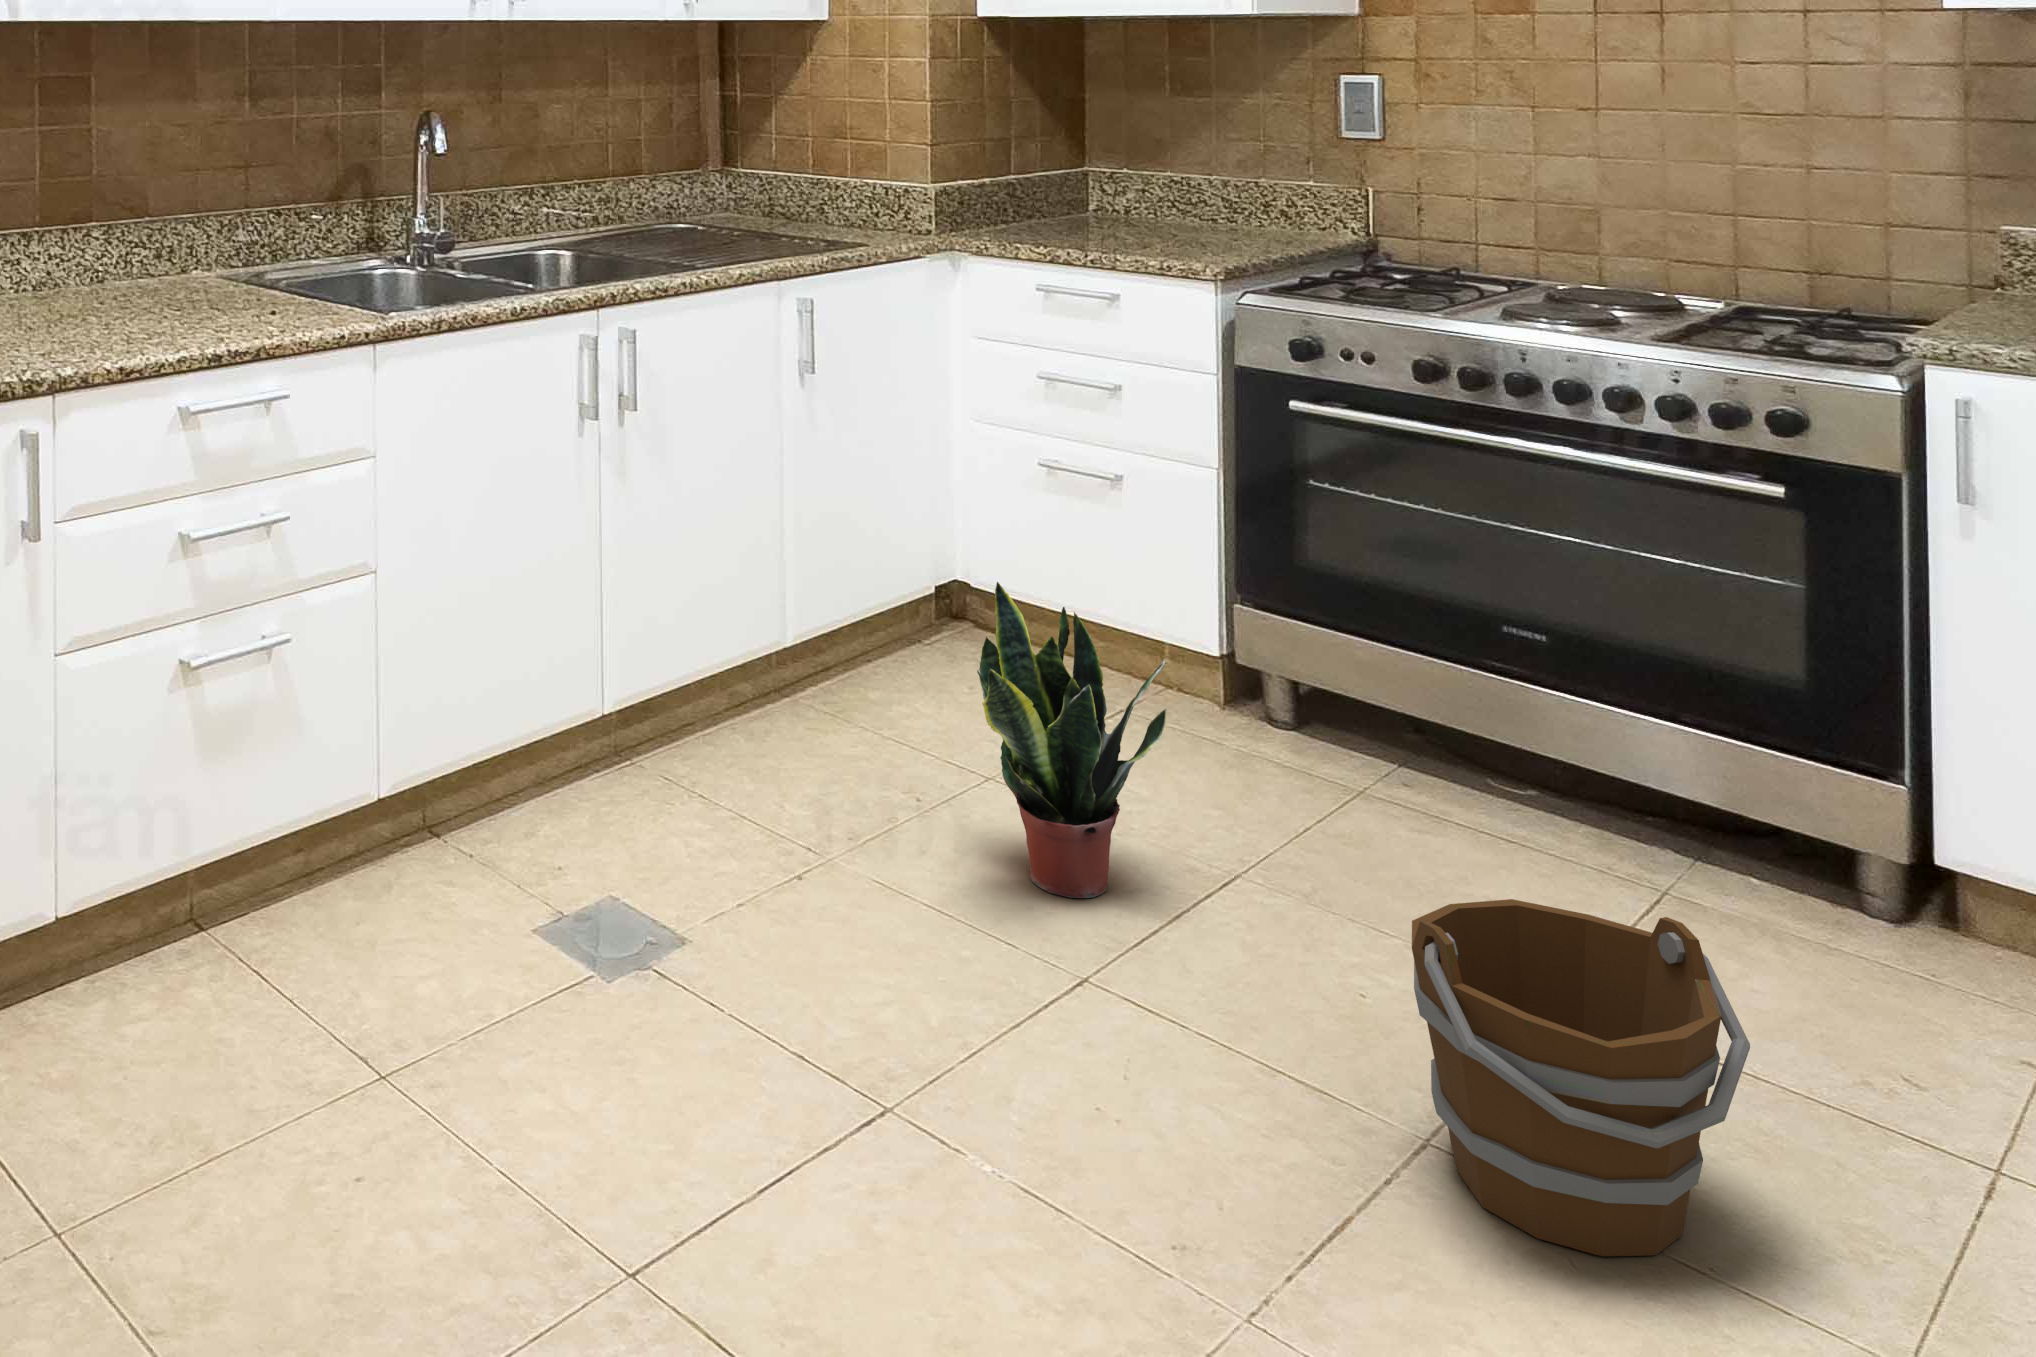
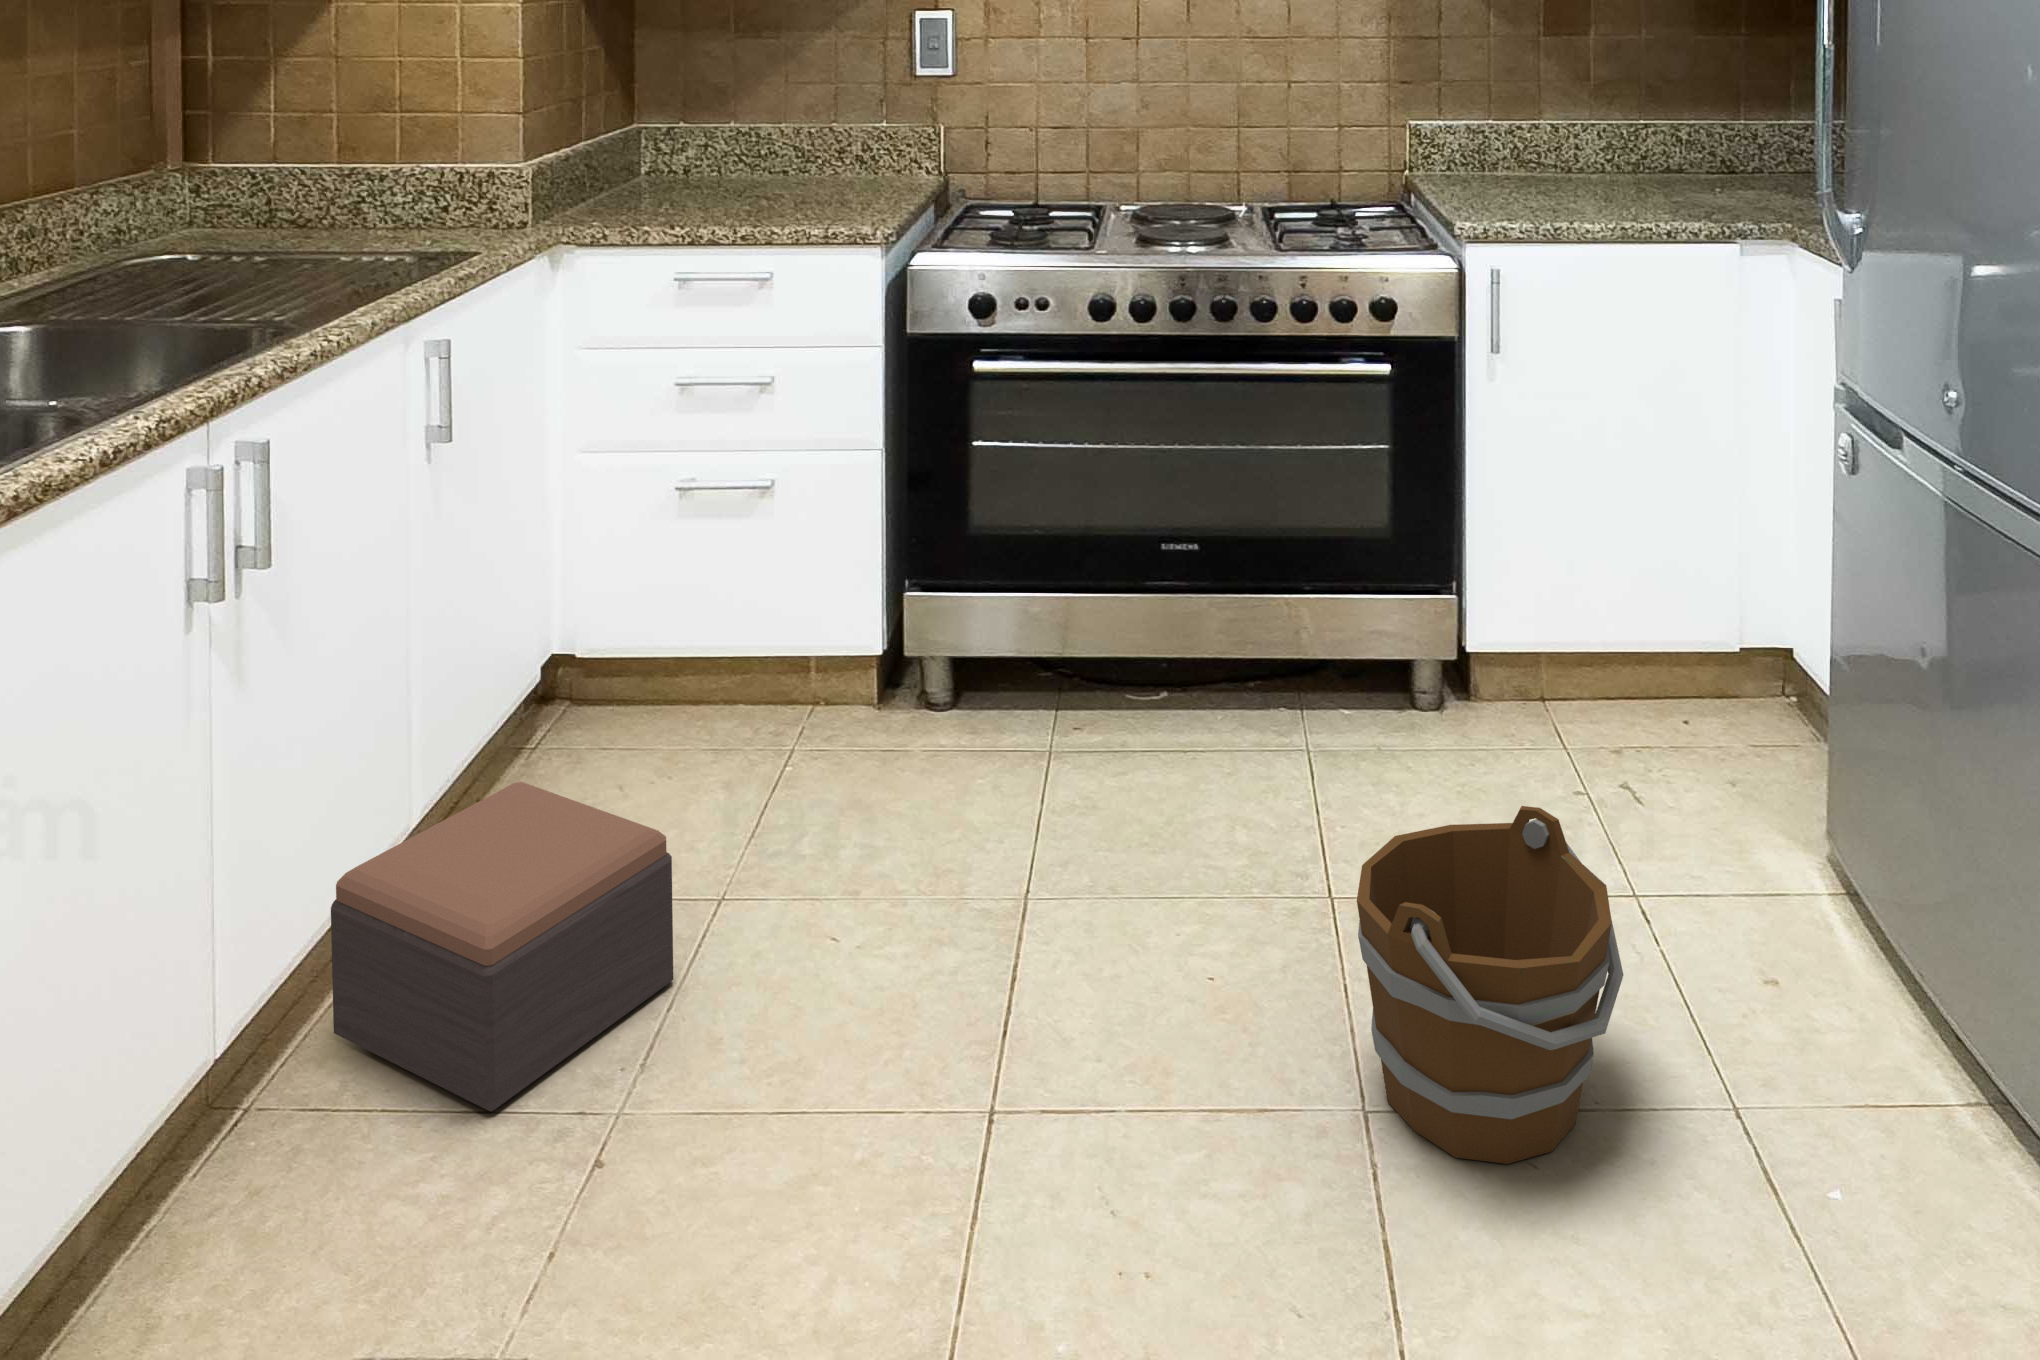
potted plant: present [977,582,1167,898] -> none [774,658,1002,1001]
footstool: none [680,638,905,837] -> present [331,782,673,1112]

